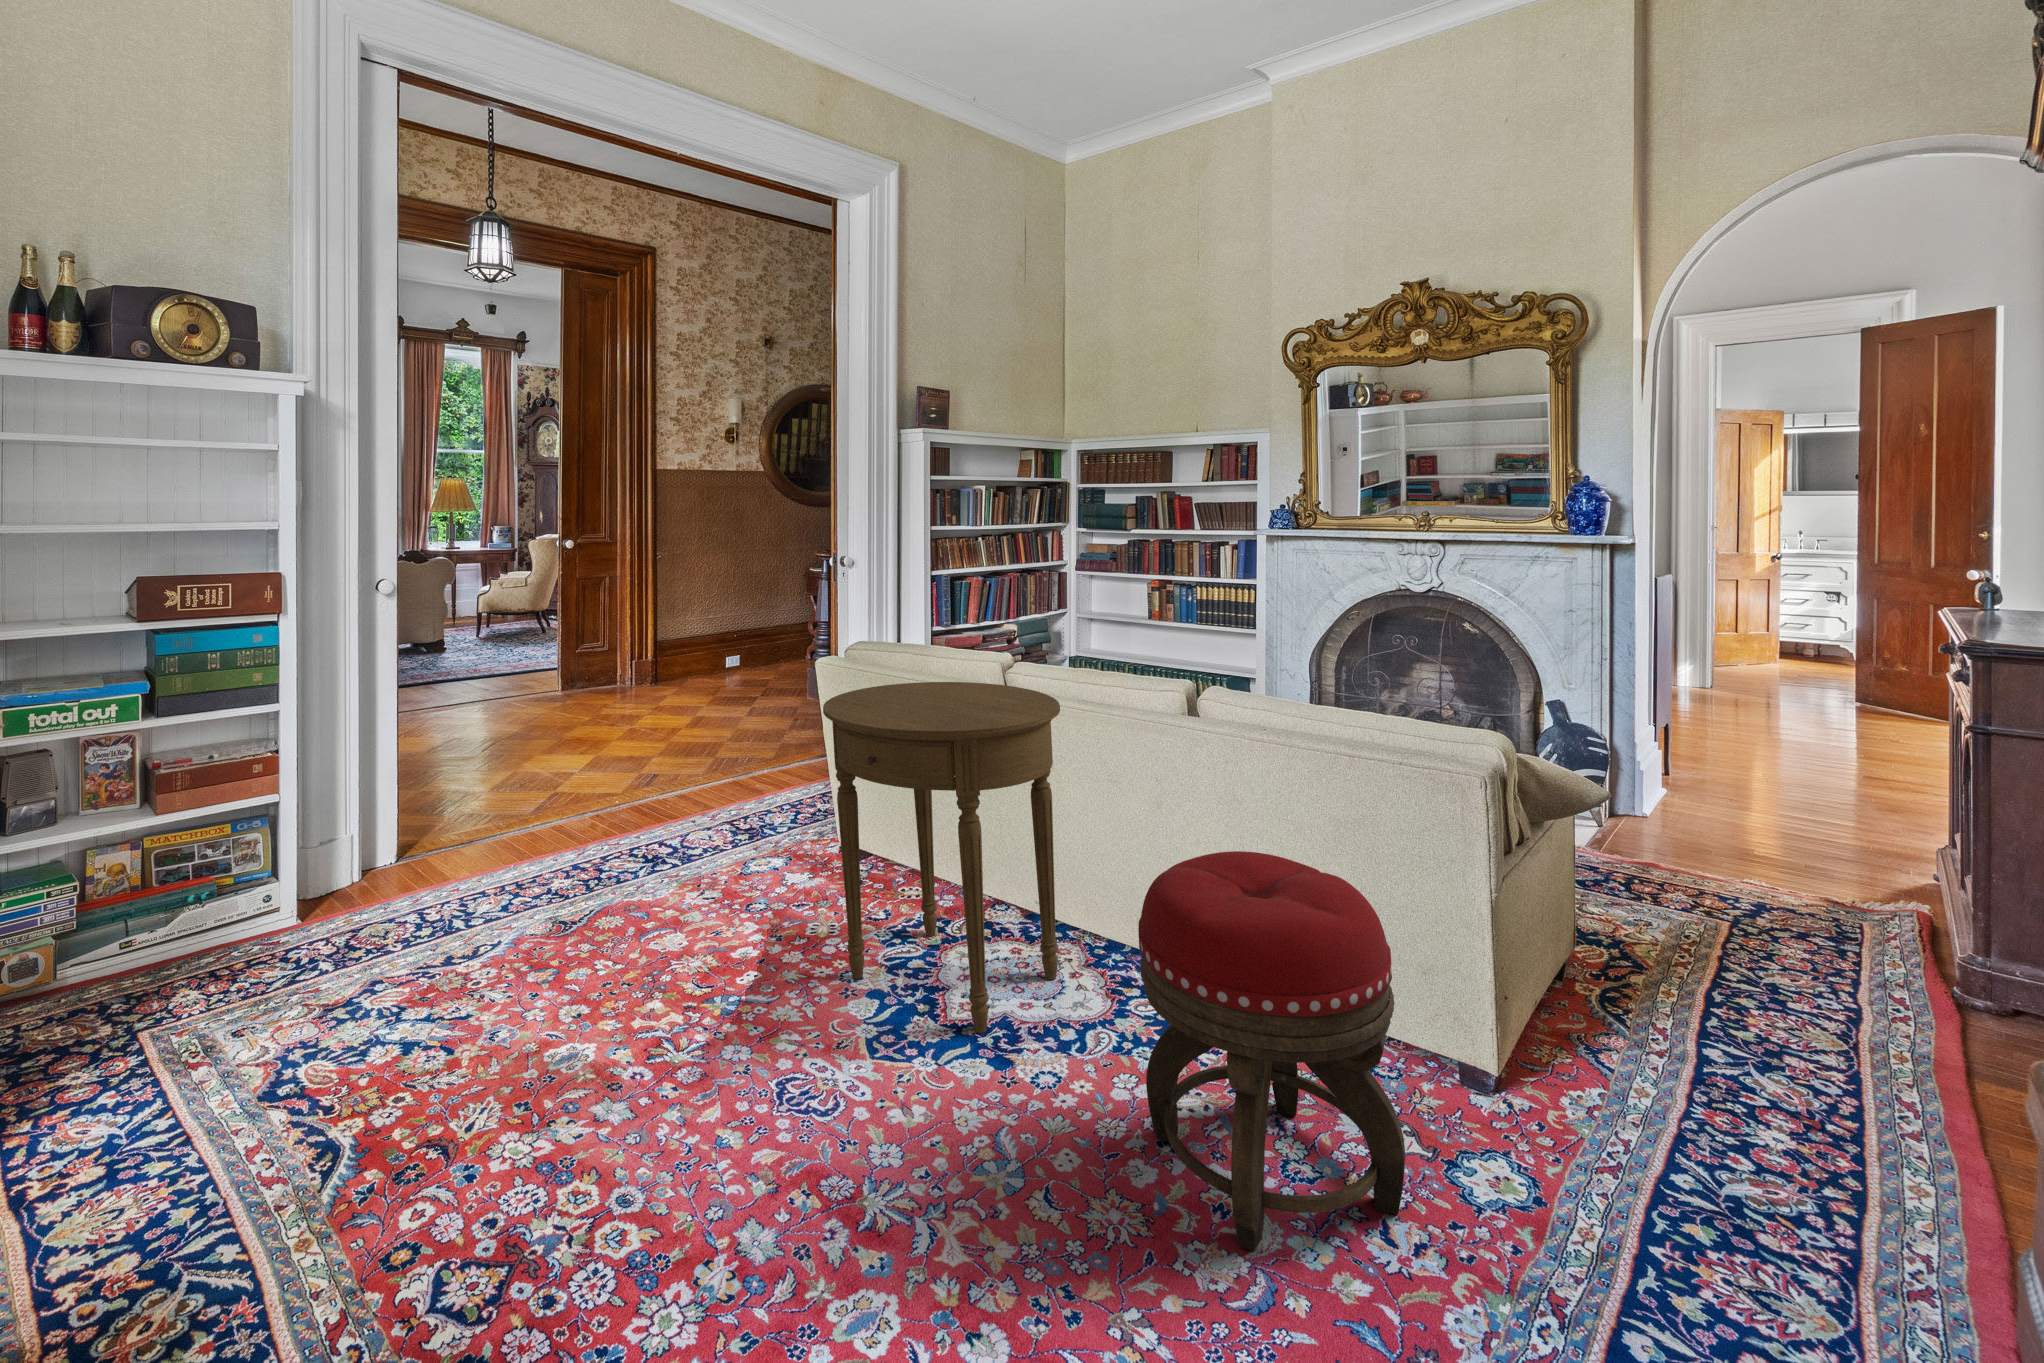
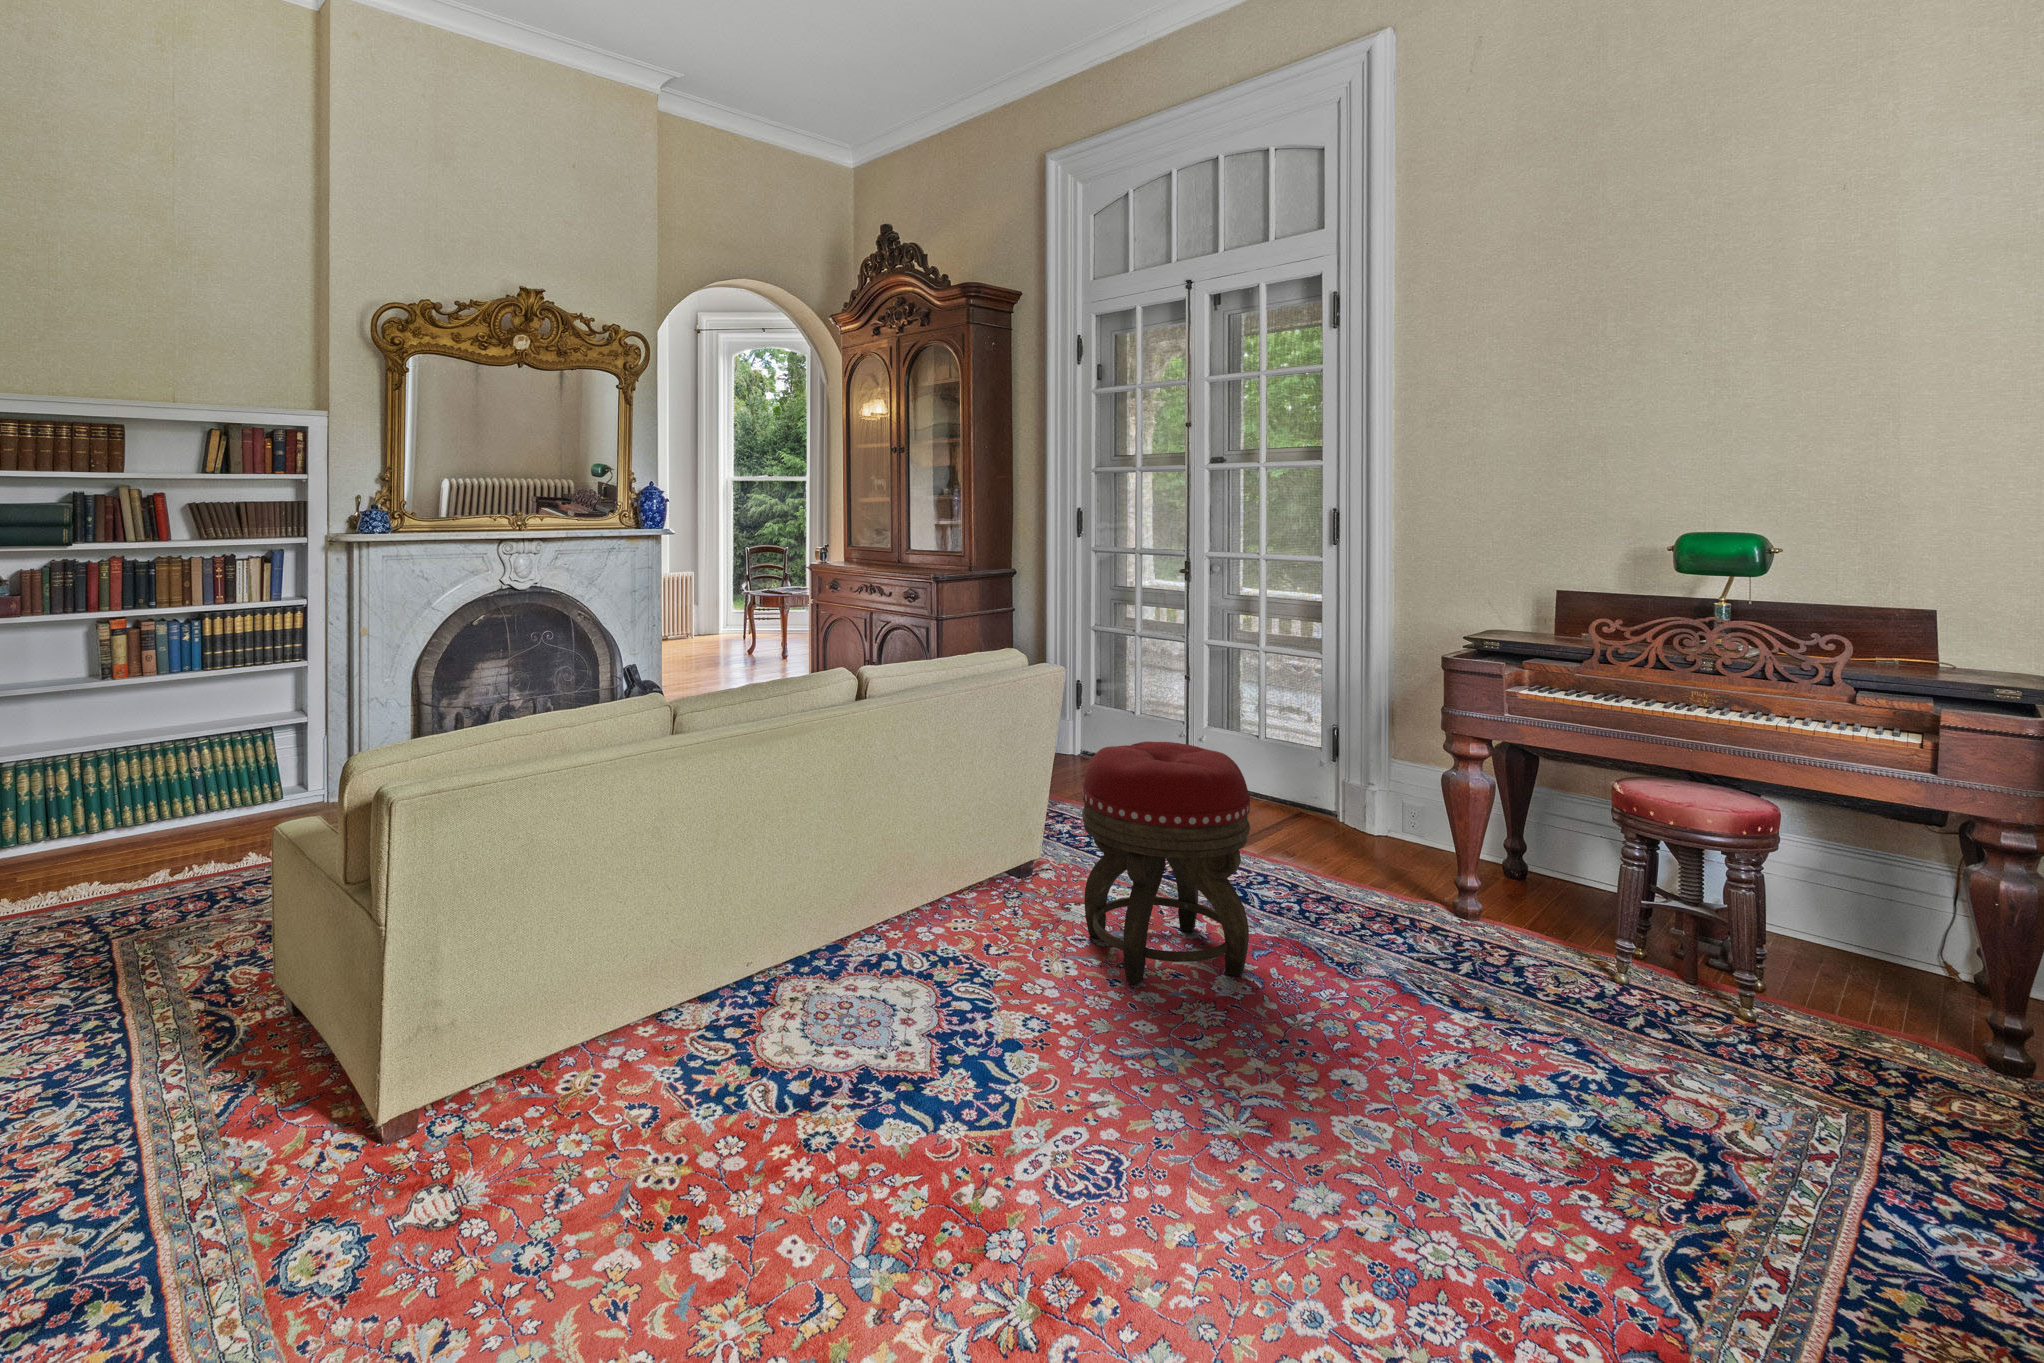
side table: present [823,682,1060,1033] -> none [706,690,999,1130]

